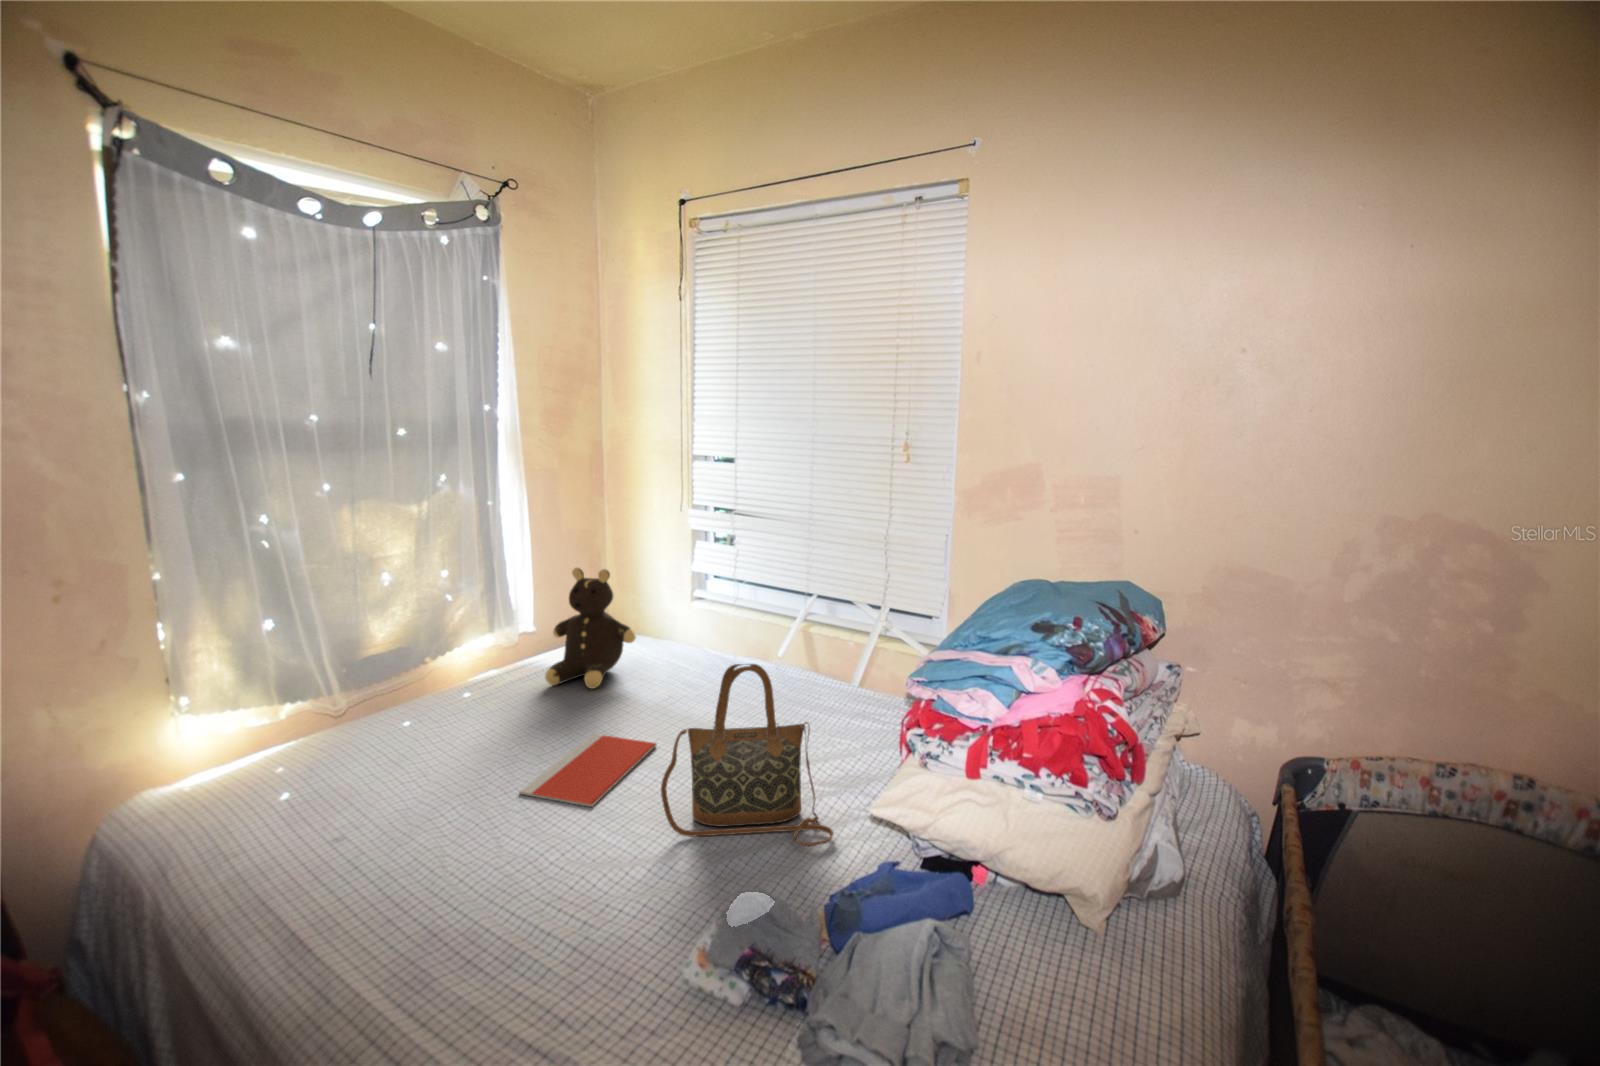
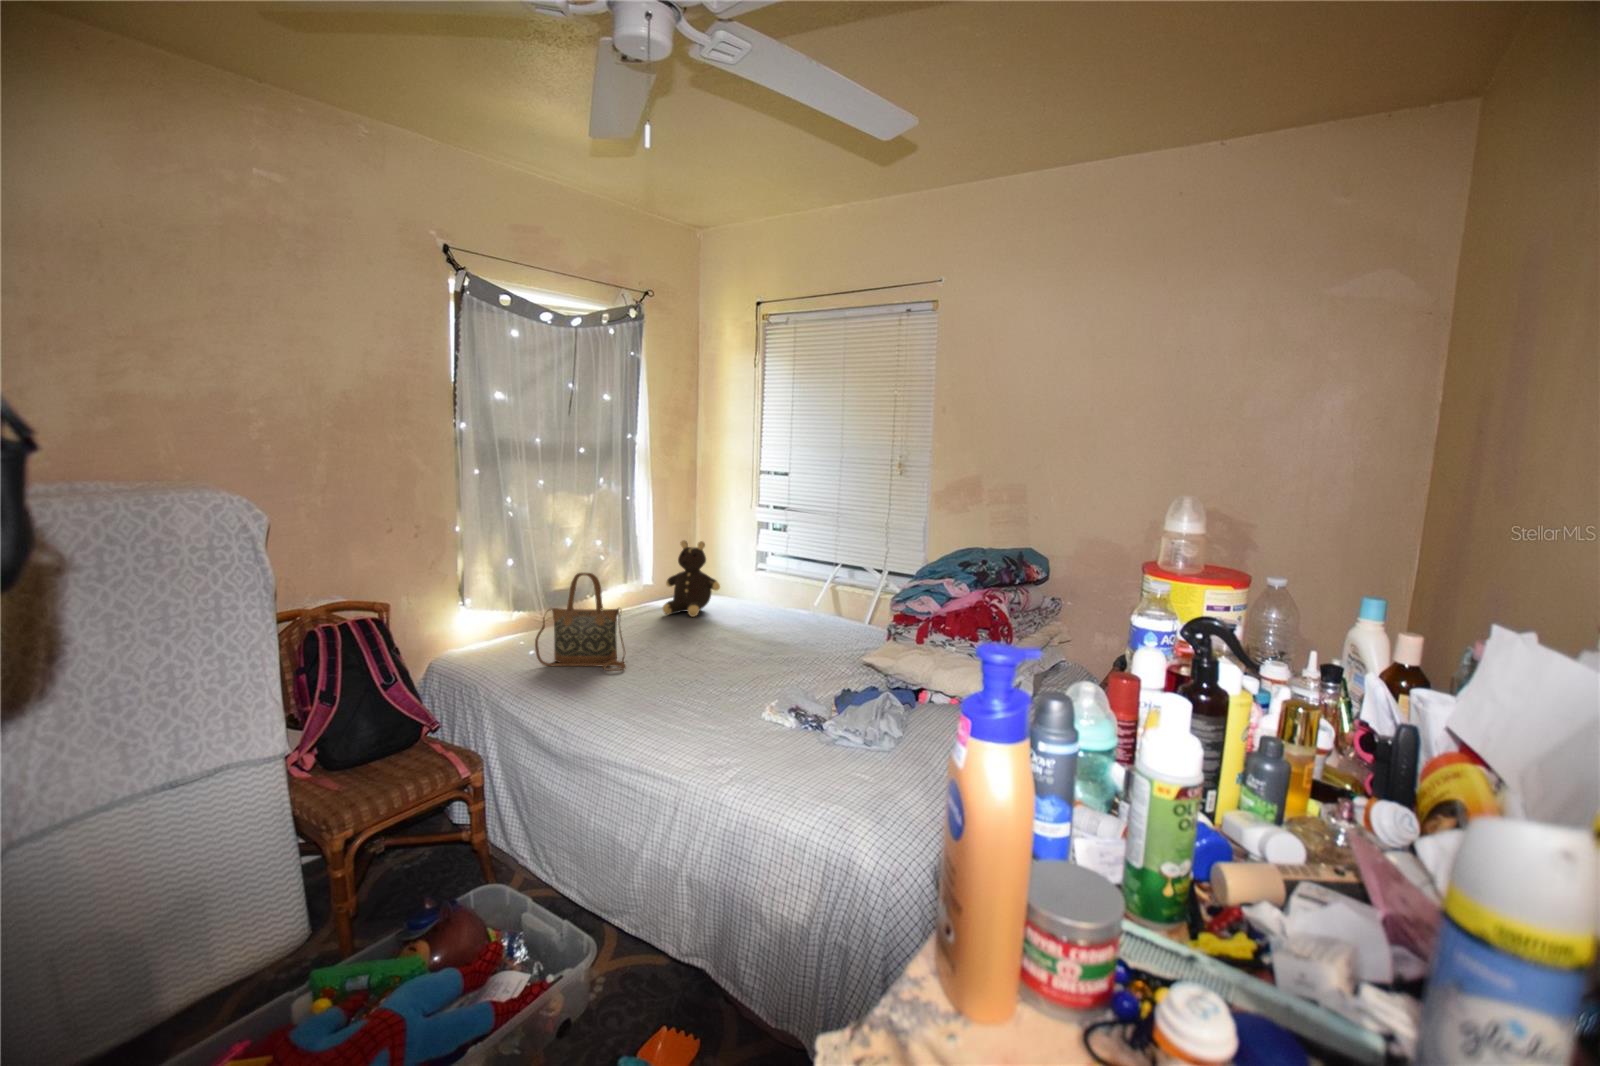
handbag: present [661,664,833,846] -> present [535,573,626,671]
notebook: present [519,734,657,807] -> none [661,634,737,660]

